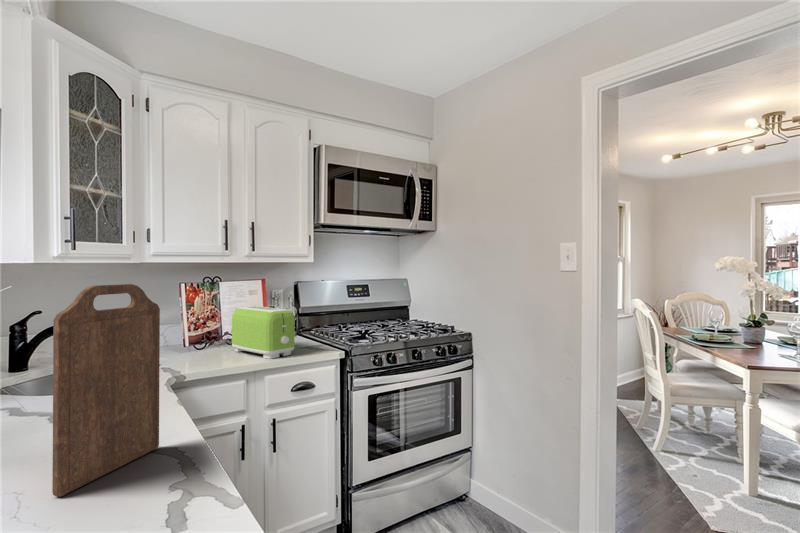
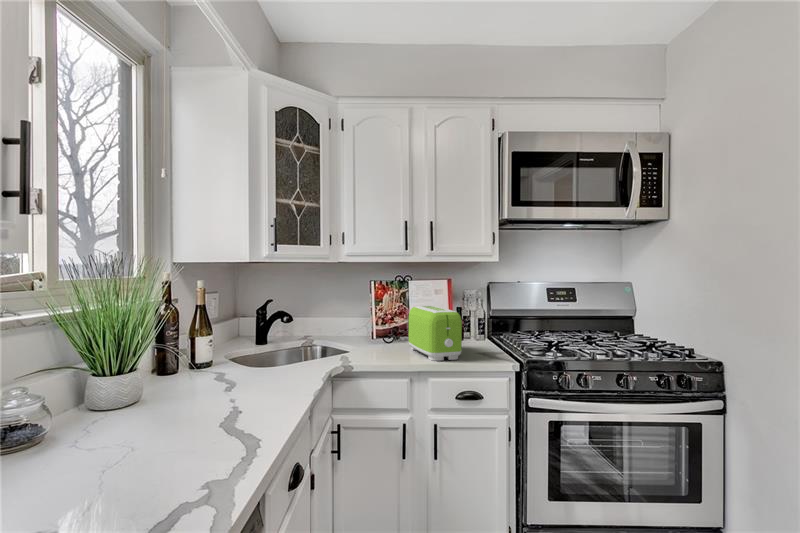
cutting board: present [52,284,160,497] -> none [152,279,254,452]

